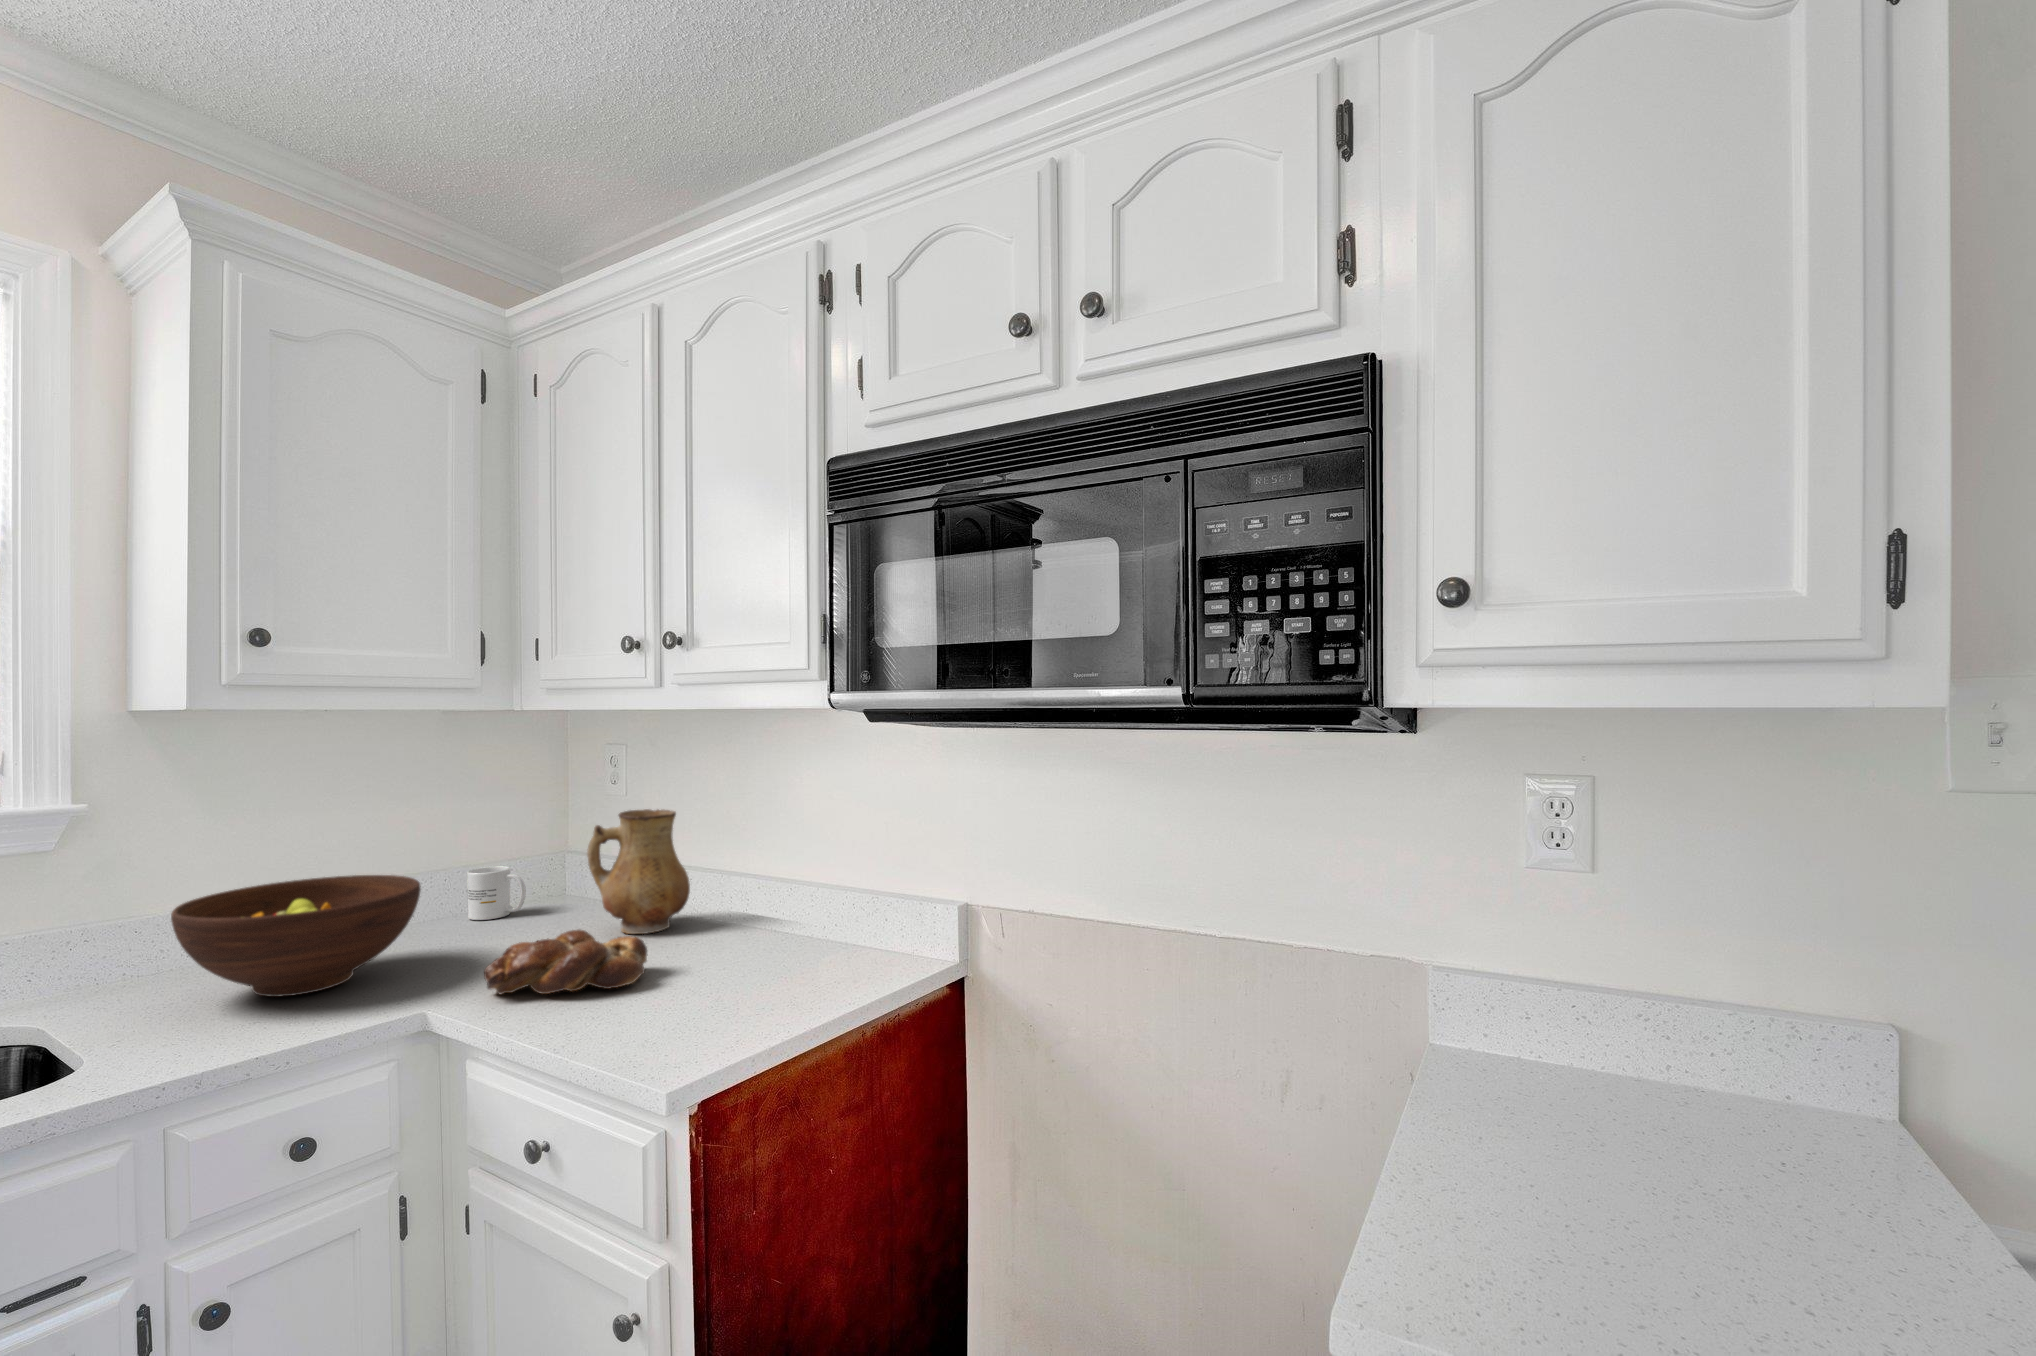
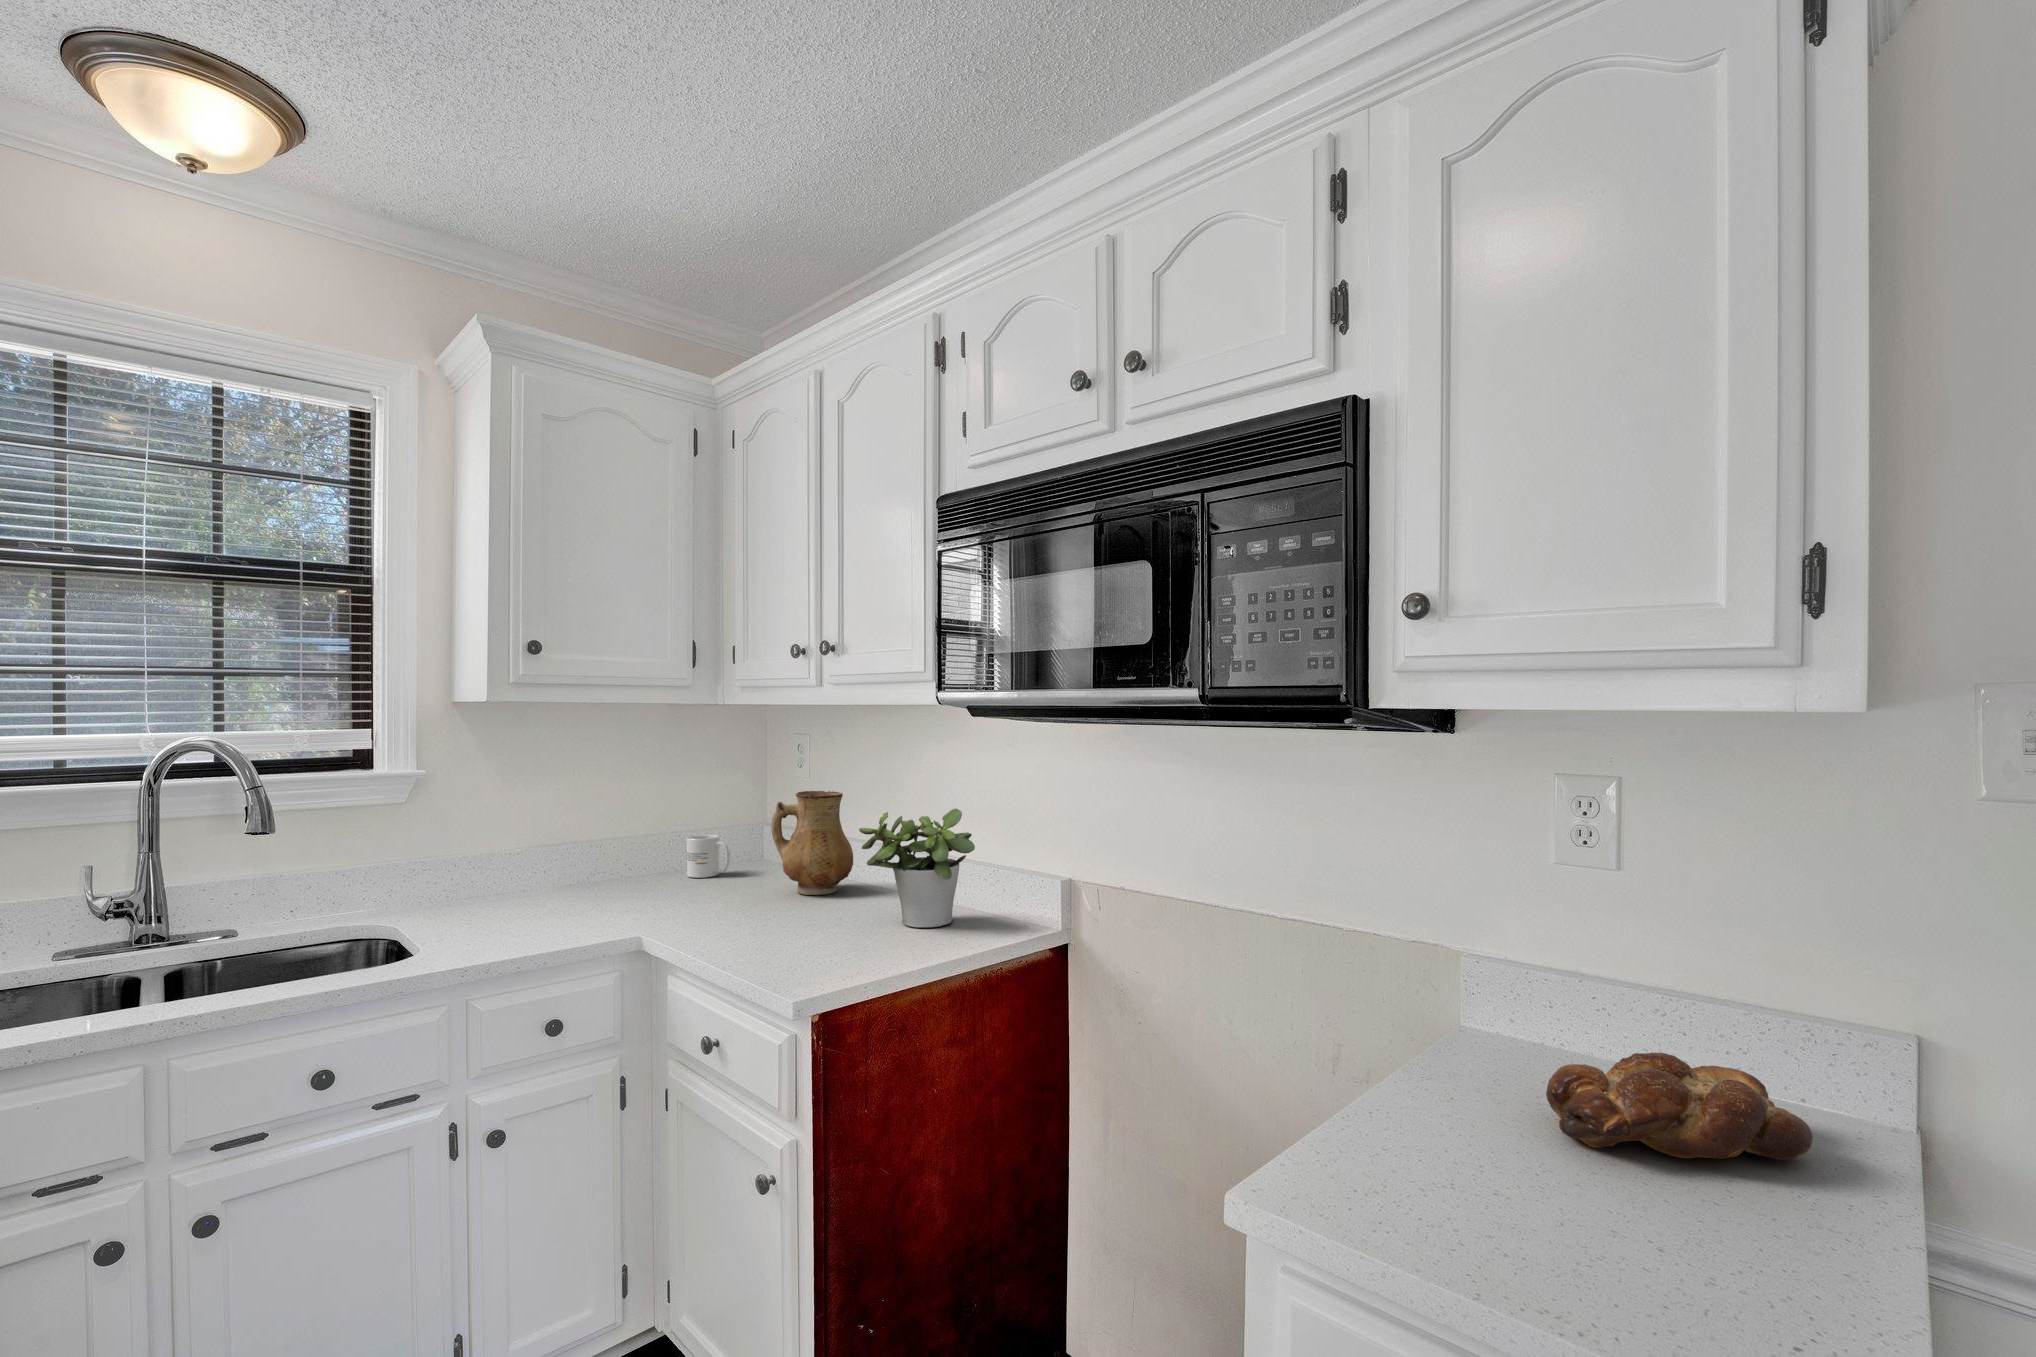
potted plant: none [717,827,858,969] -> present [859,809,975,928]
fruit bowl: present [171,875,421,997] -> none [477,833,644,919]
bread loaf: present [484,930,647,994] -> present [1546,1053,1813,1160]

